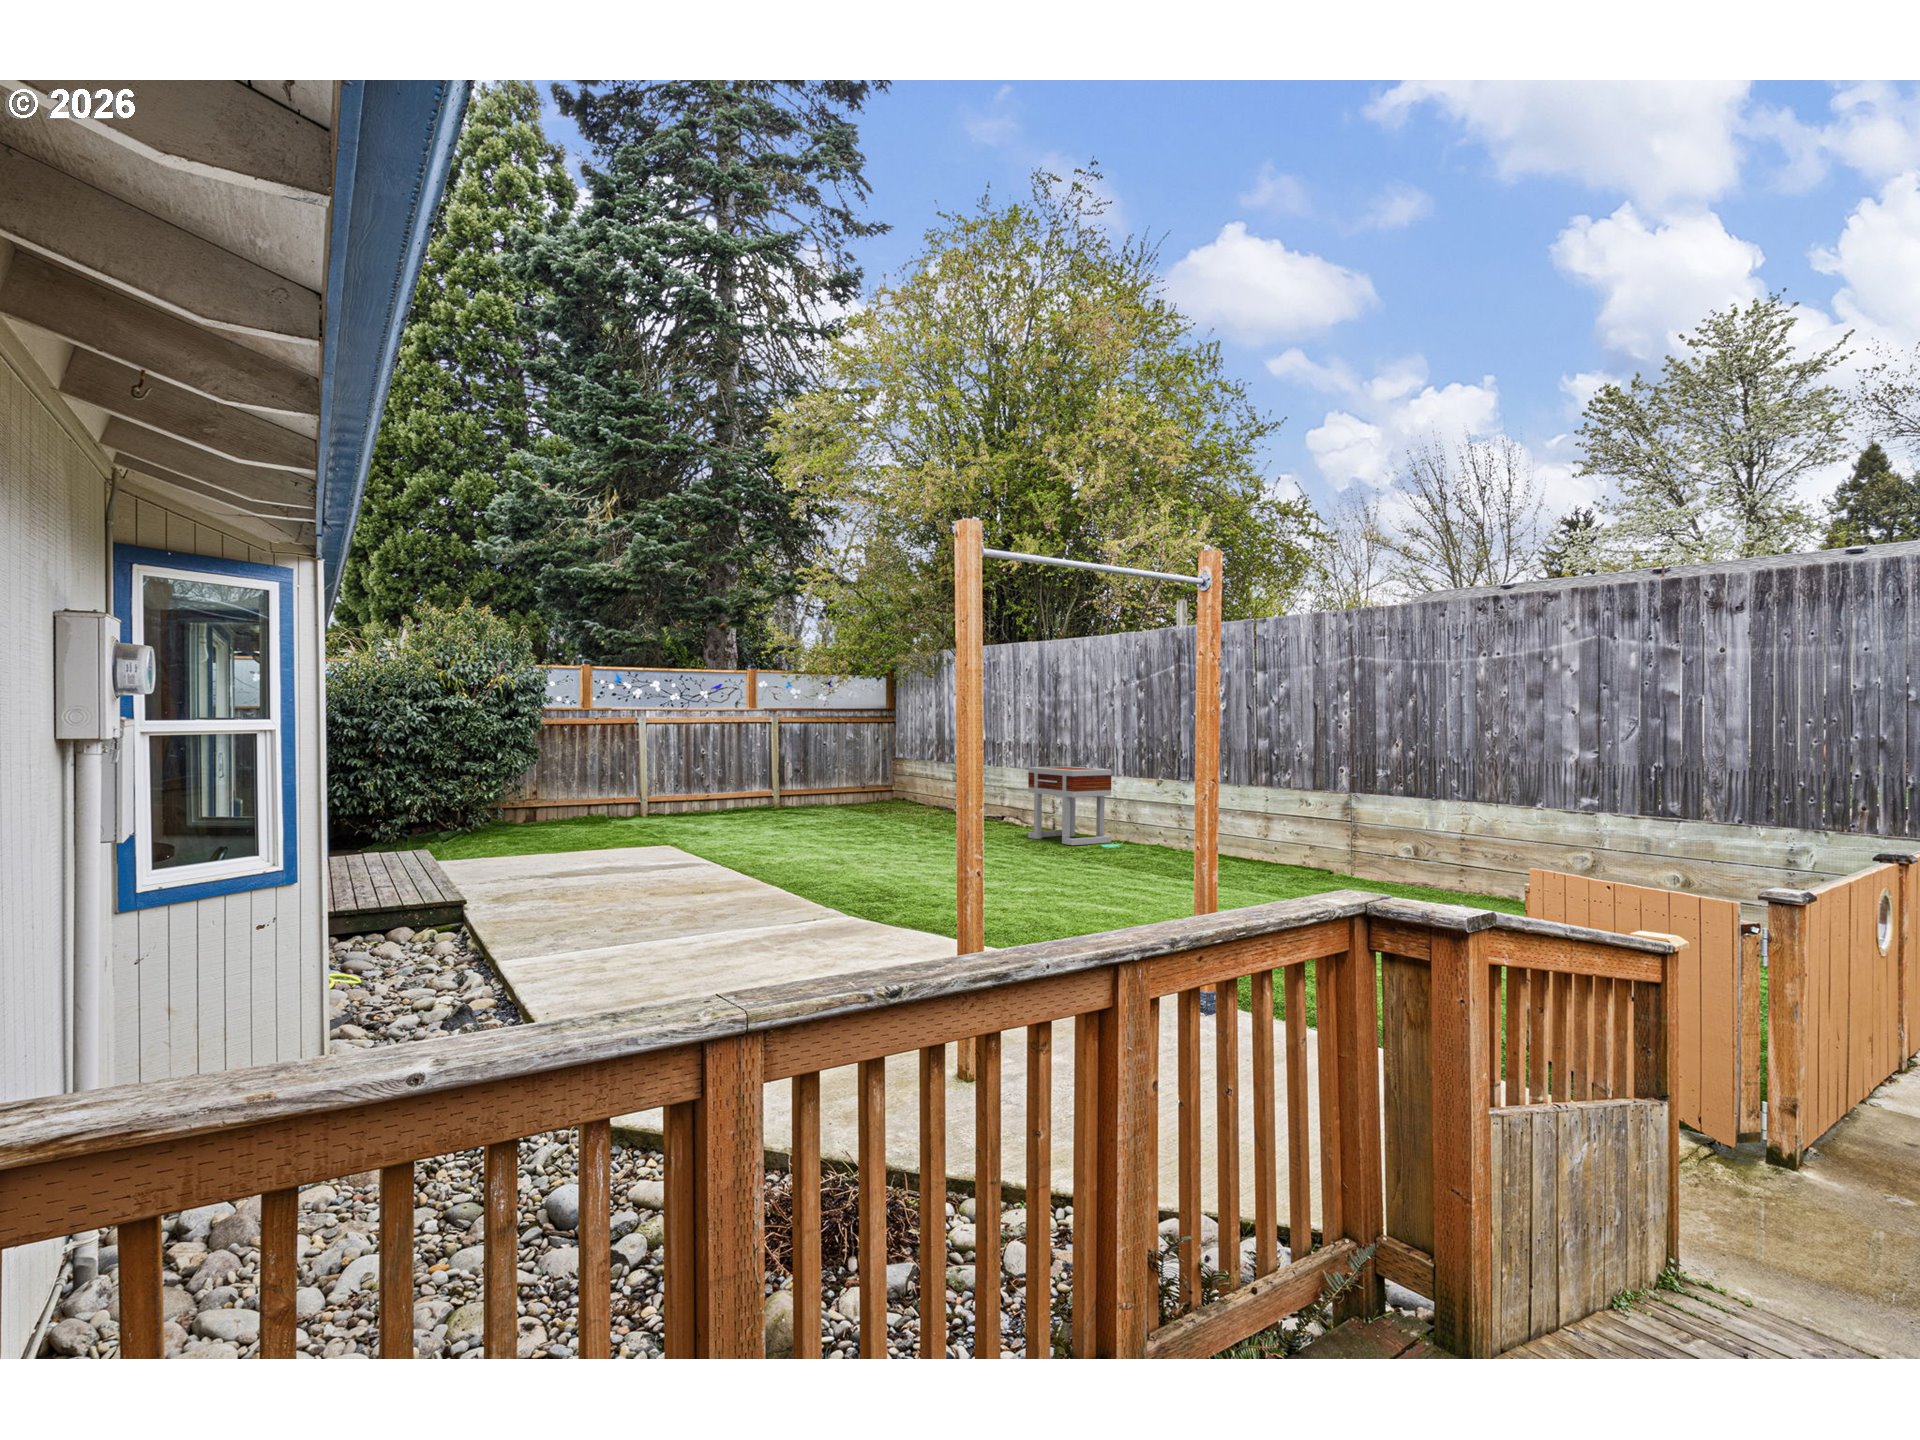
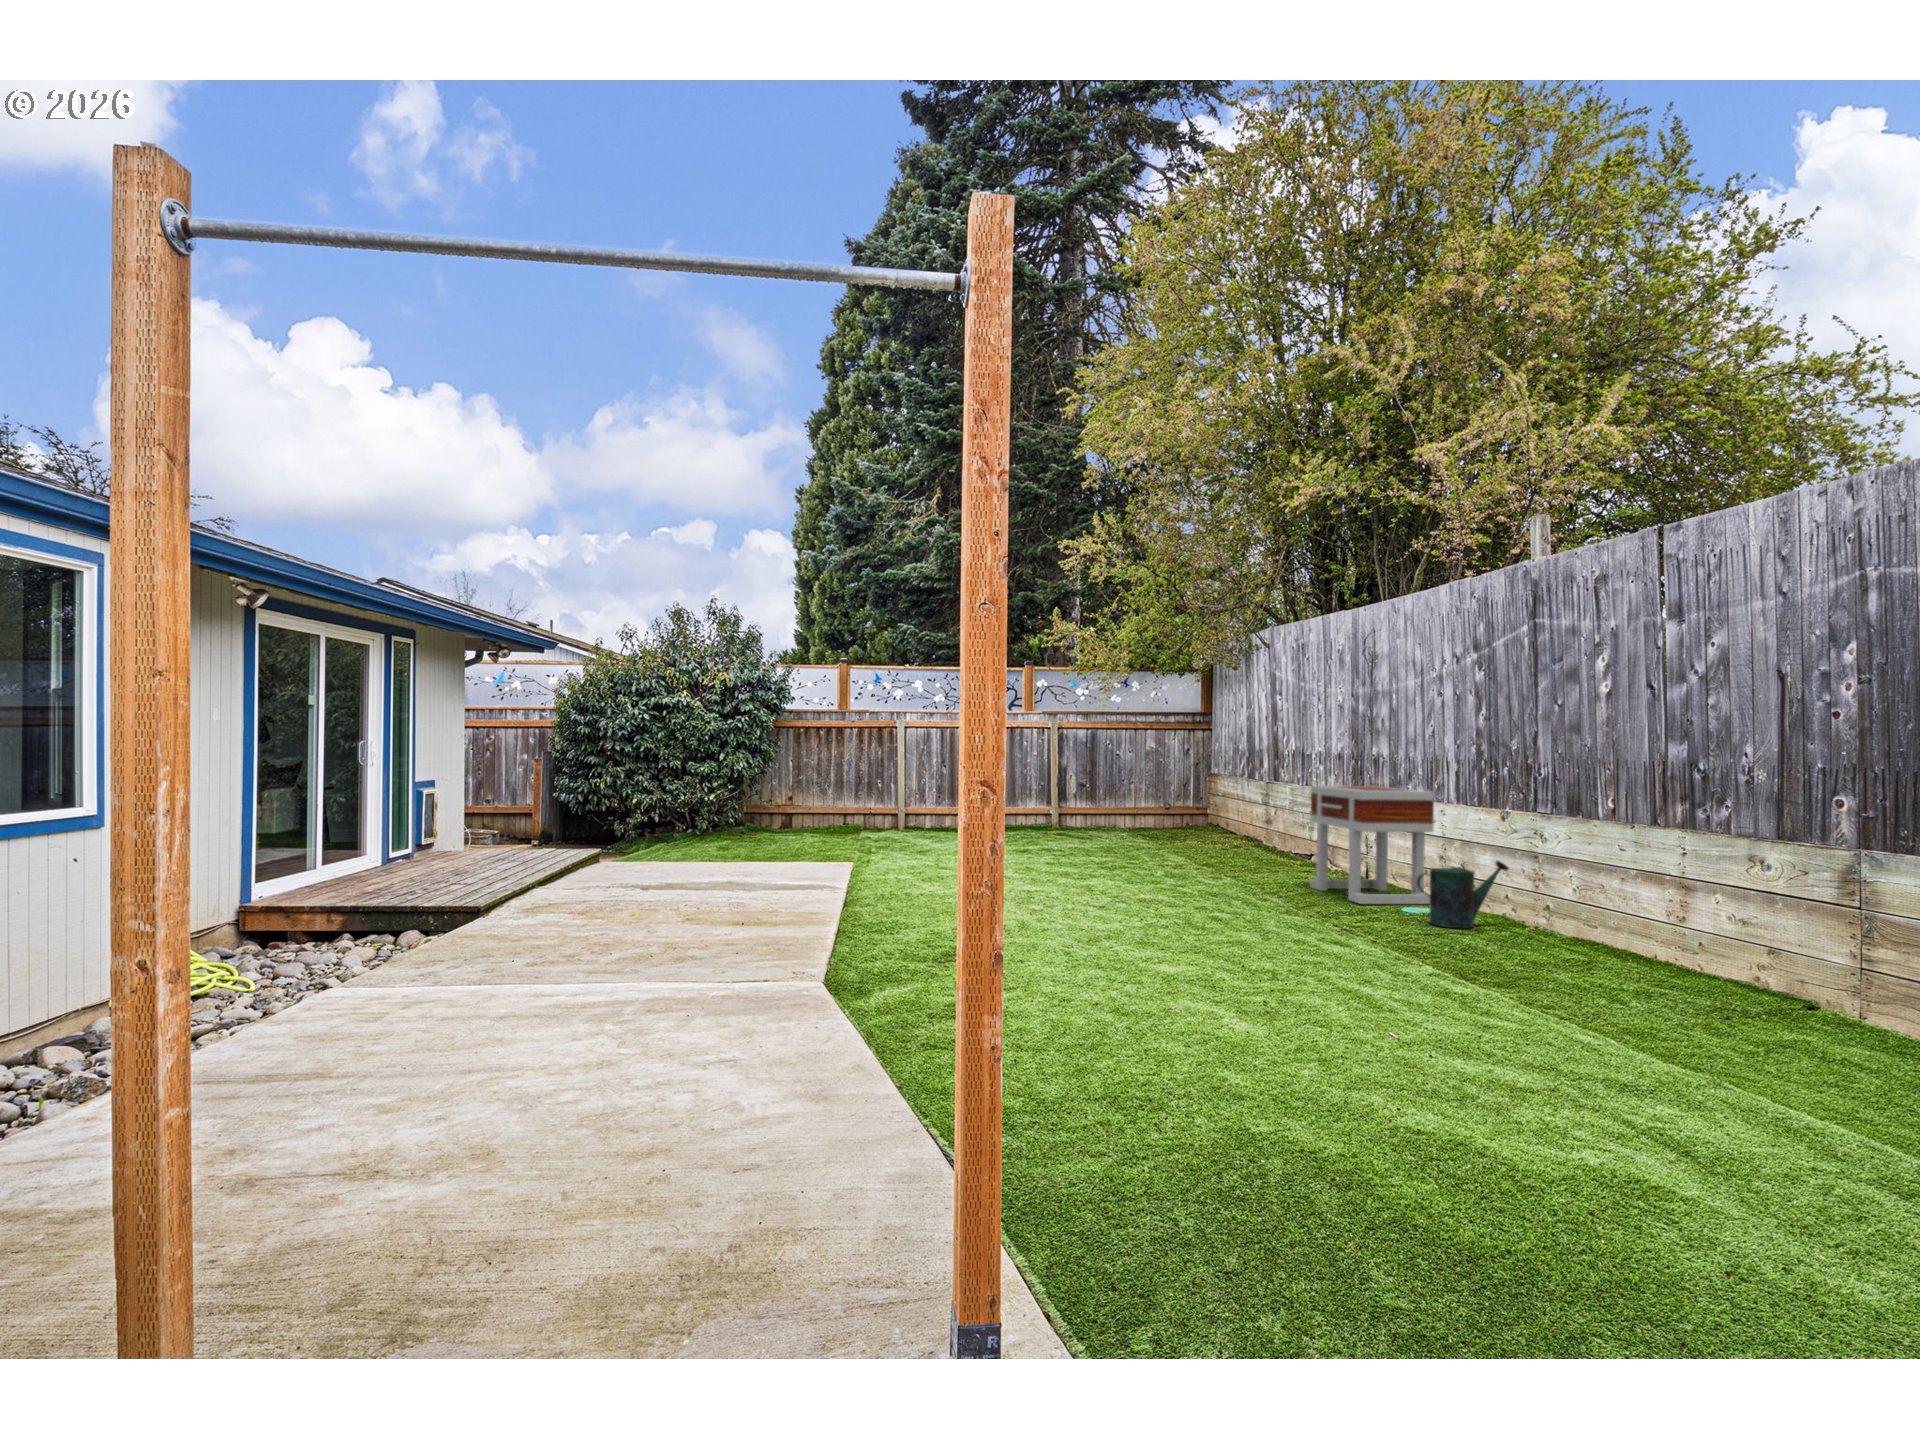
watering can: none [1117,811,1164,855] -> present [1417,861,1509,928]

